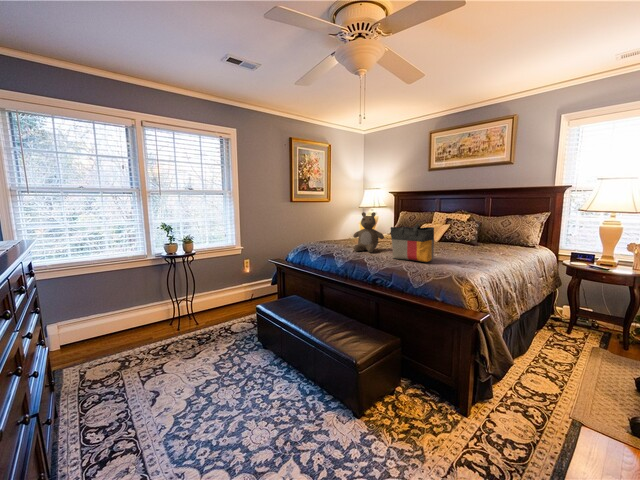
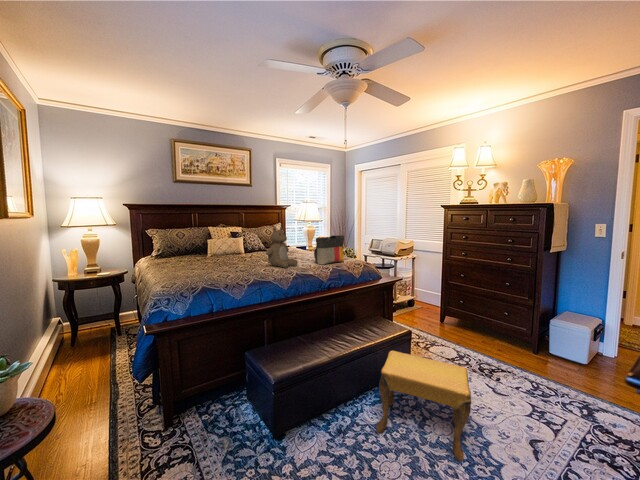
footstool: none [211,337,299,453] -> present [376,351,471,461]

